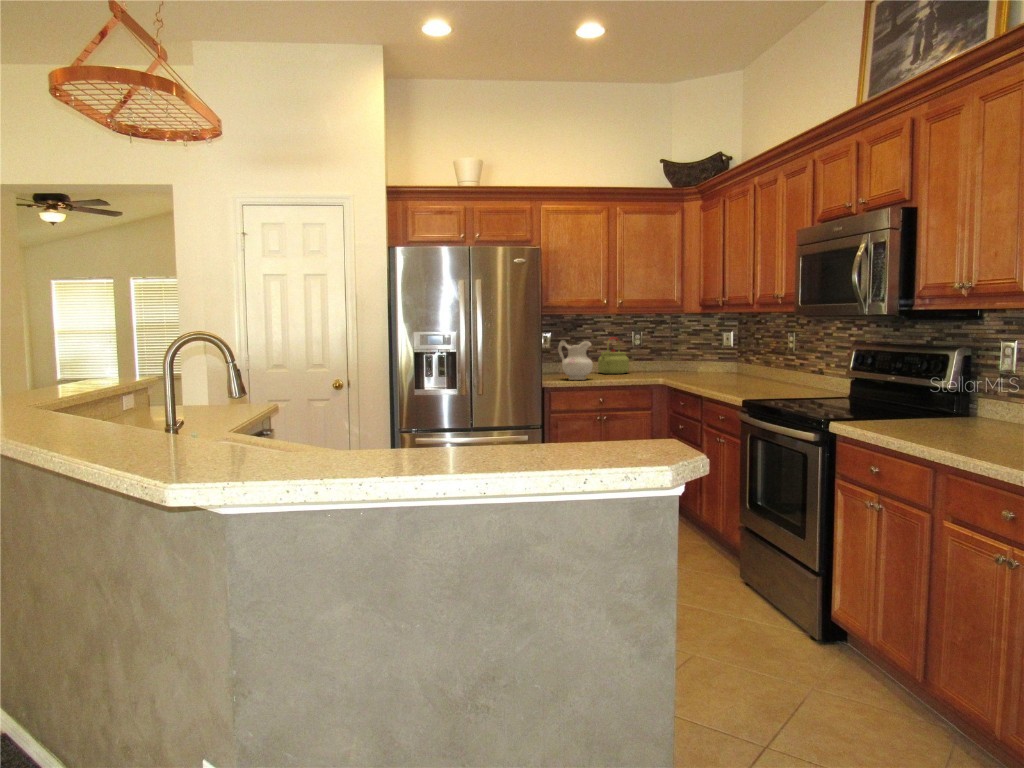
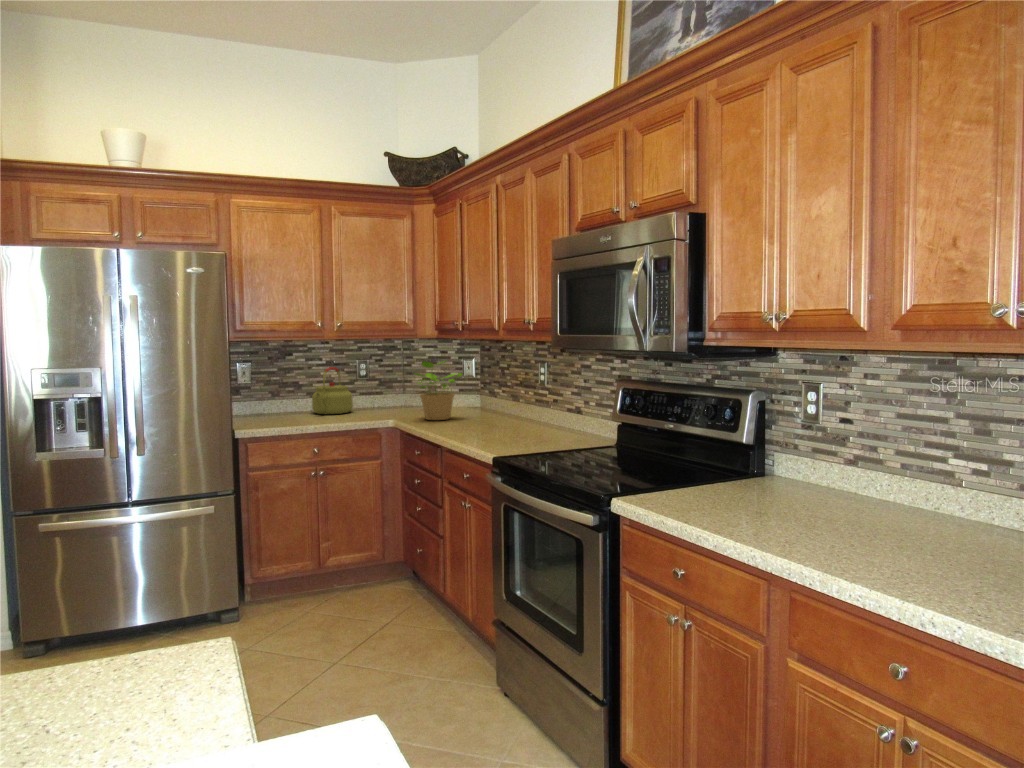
potted plant: none [680,330,721,379] -> present [415,361,462,420]
ceramic pitcher: present [558,340,593,380] -> none [253,374,301,428]

